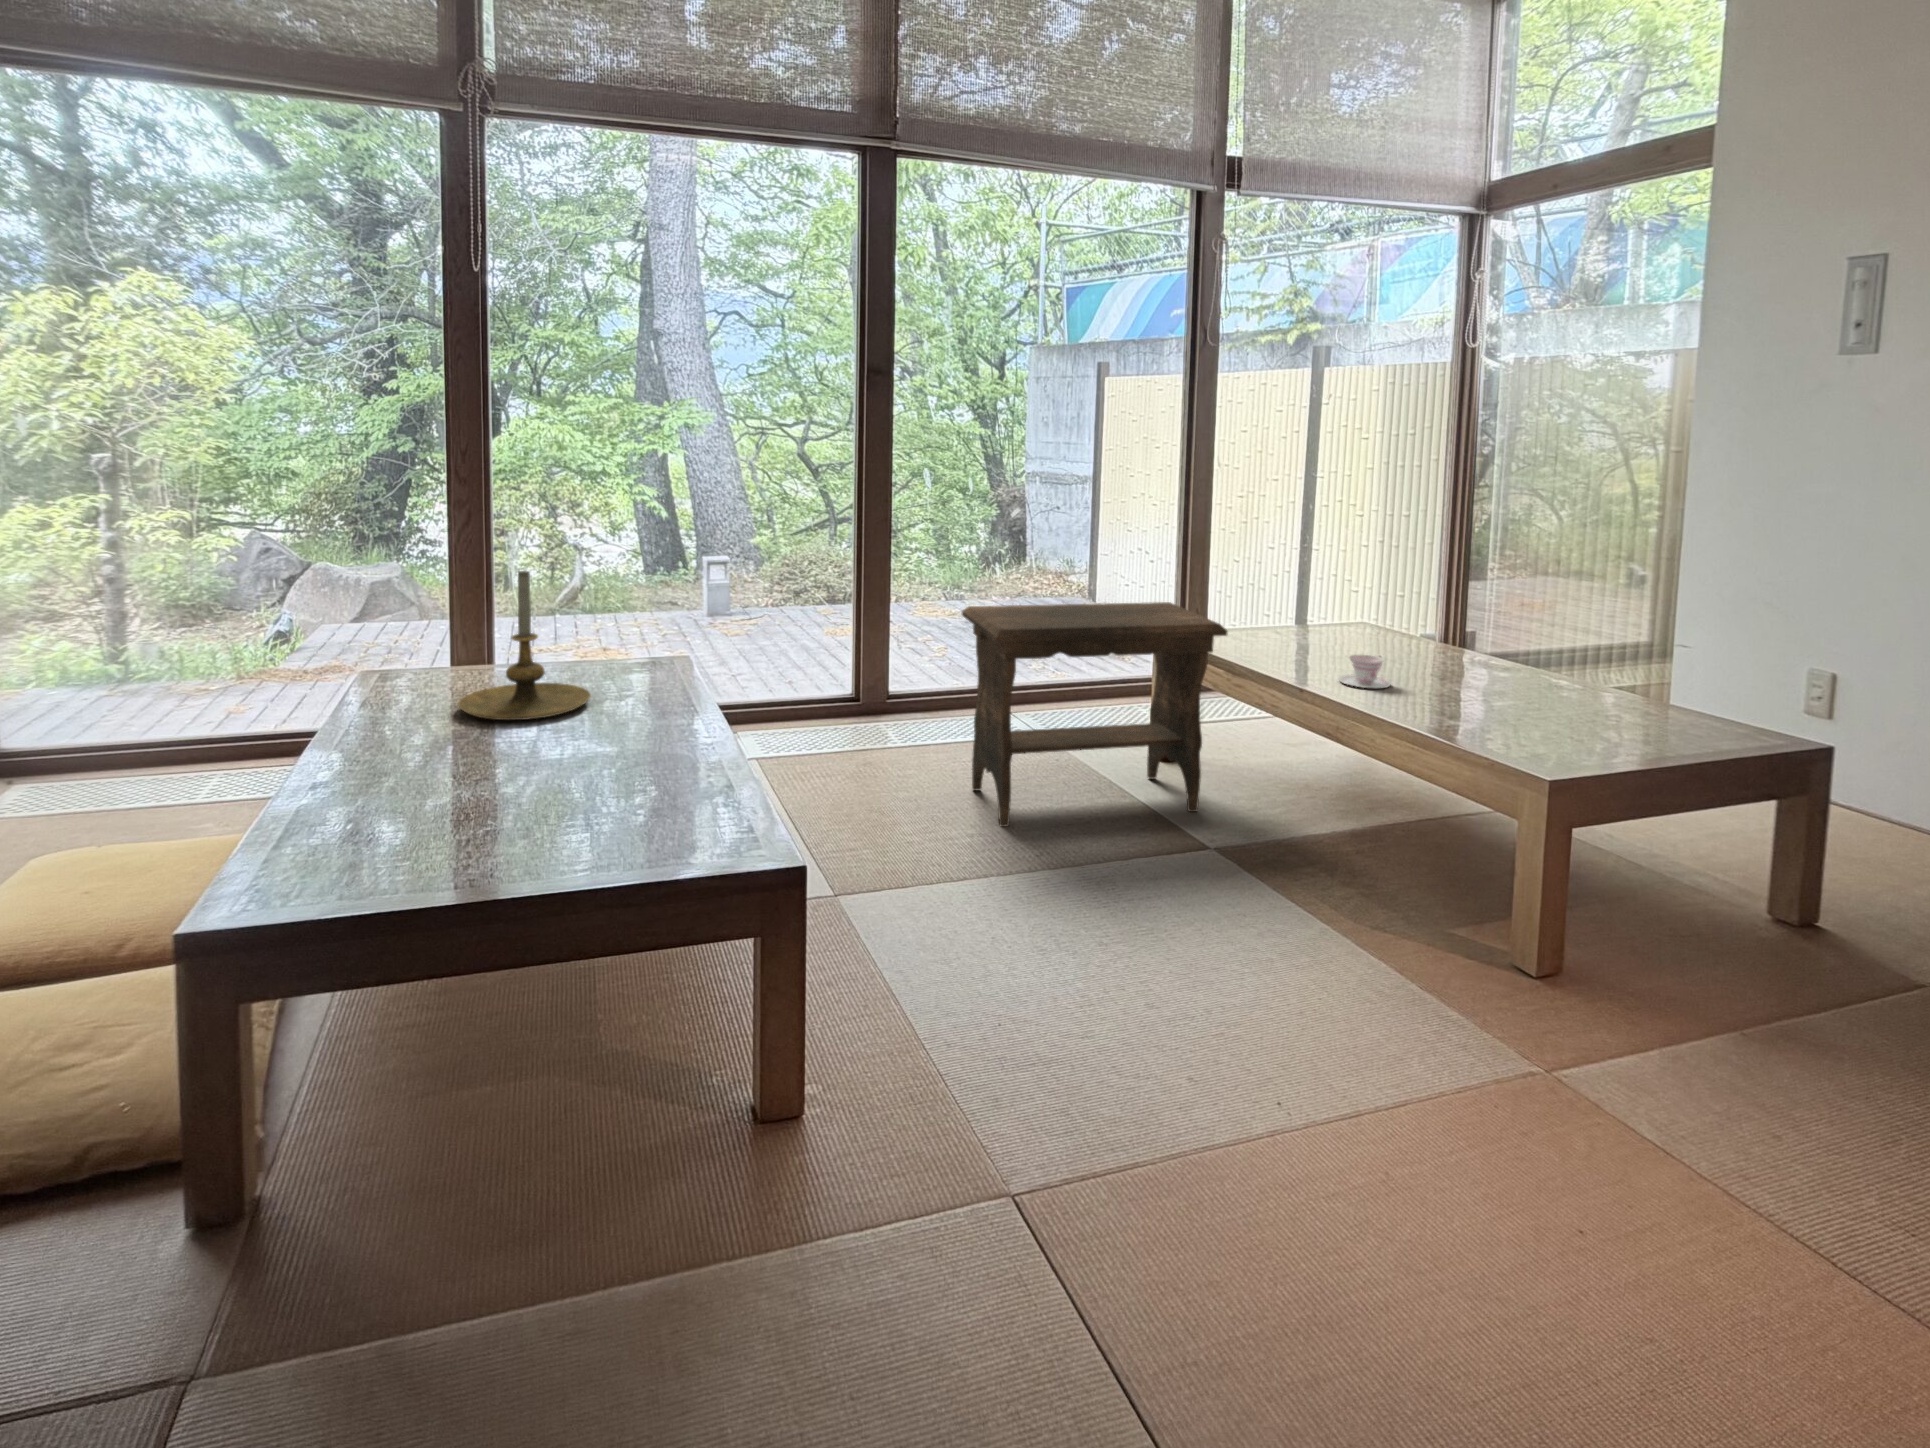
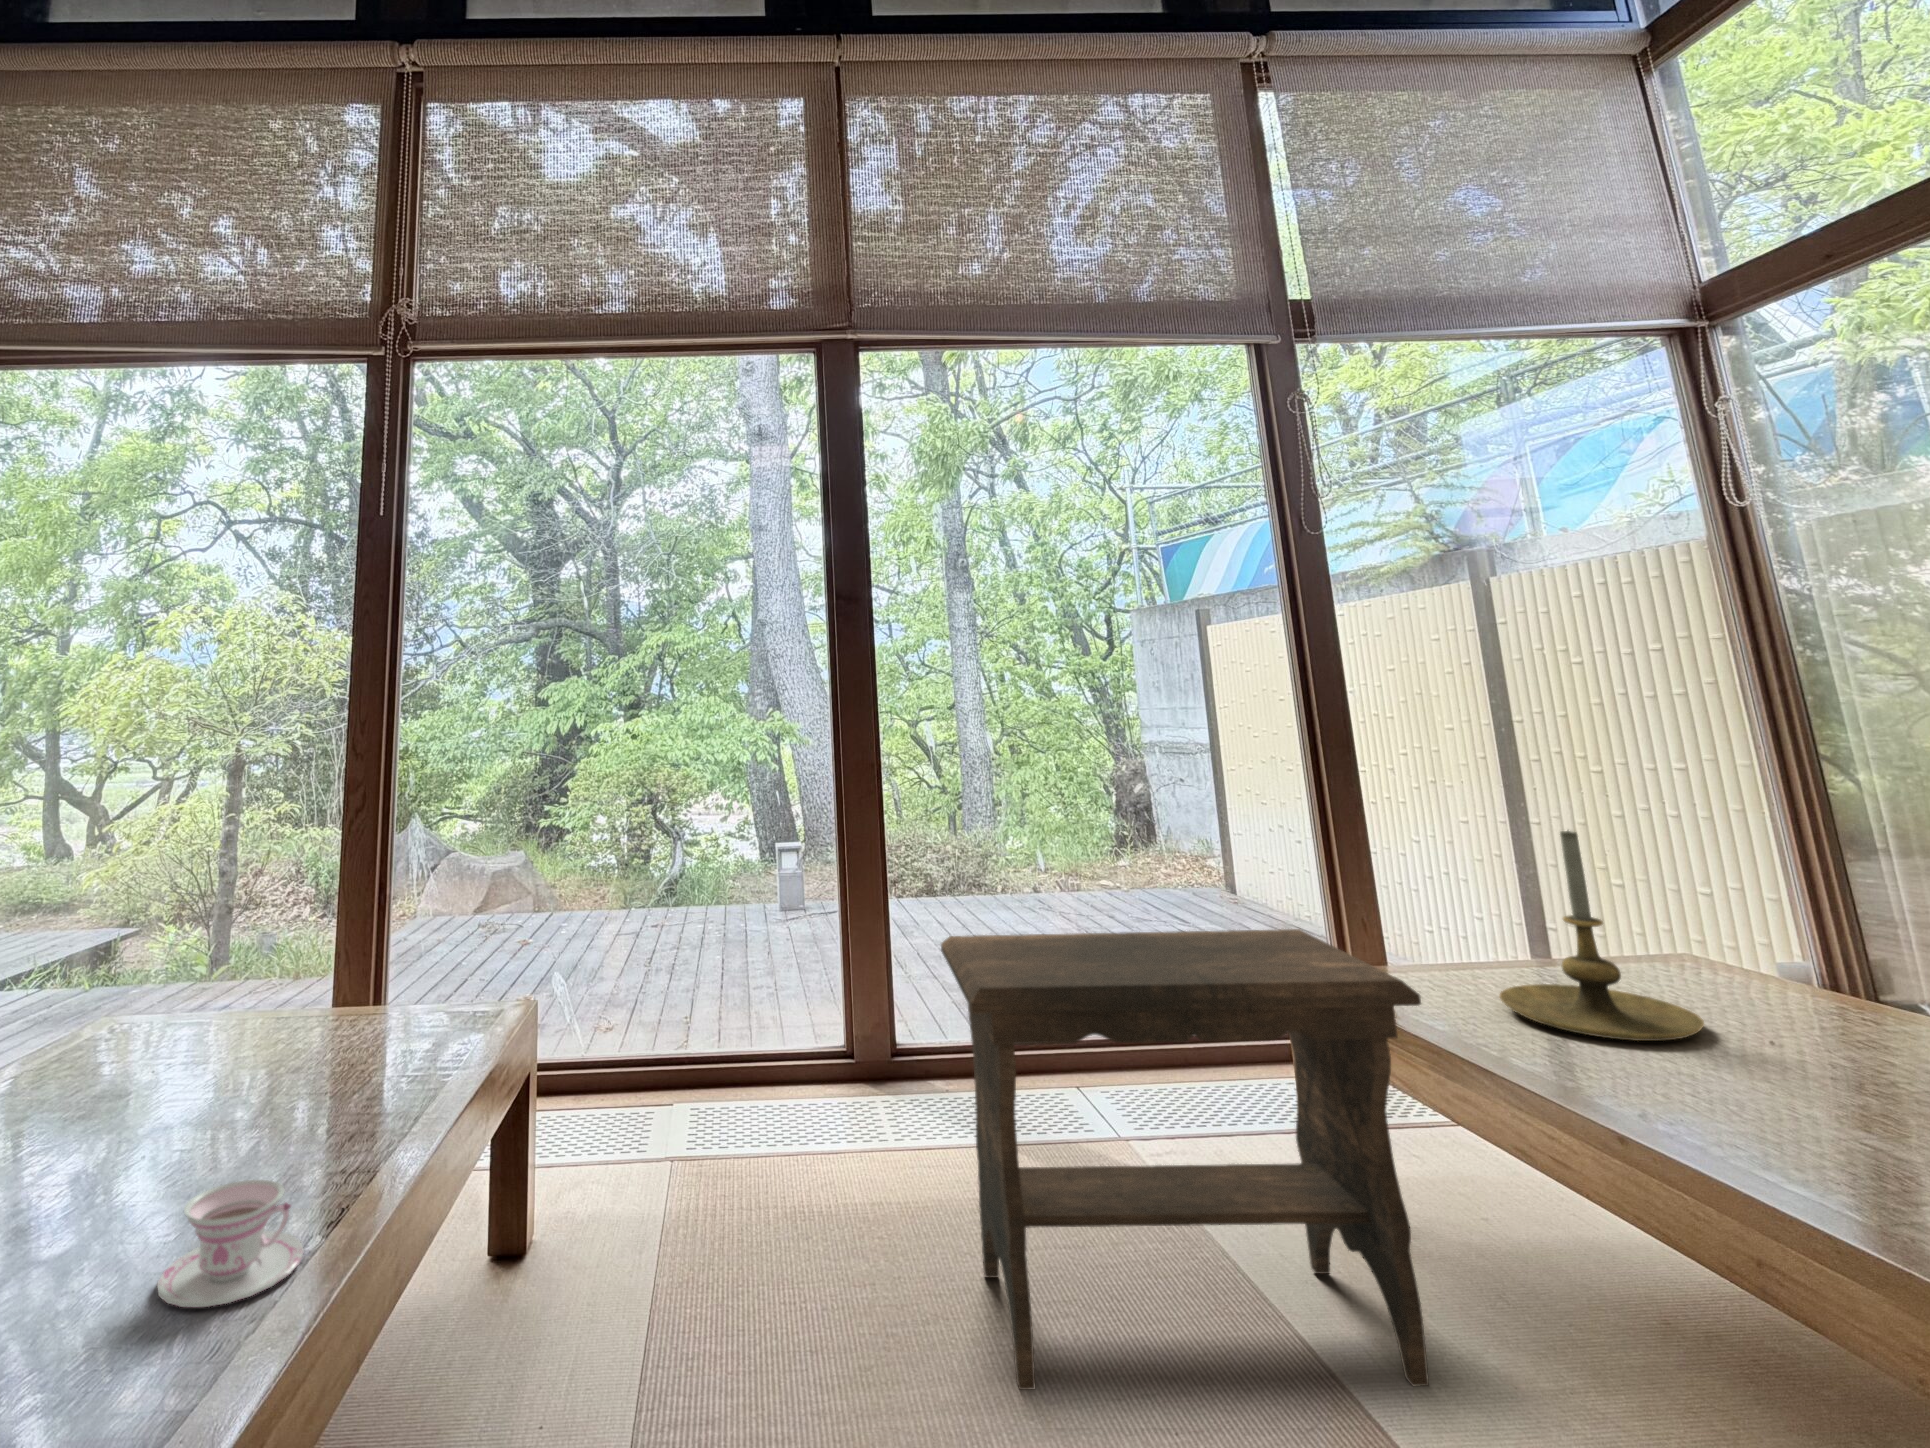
candle holder: present [458,571,591,720] -> present [1500,831,1704,1041]
teacup: present [1339,655,1390,688] -> present [157,1180,304,1307]

